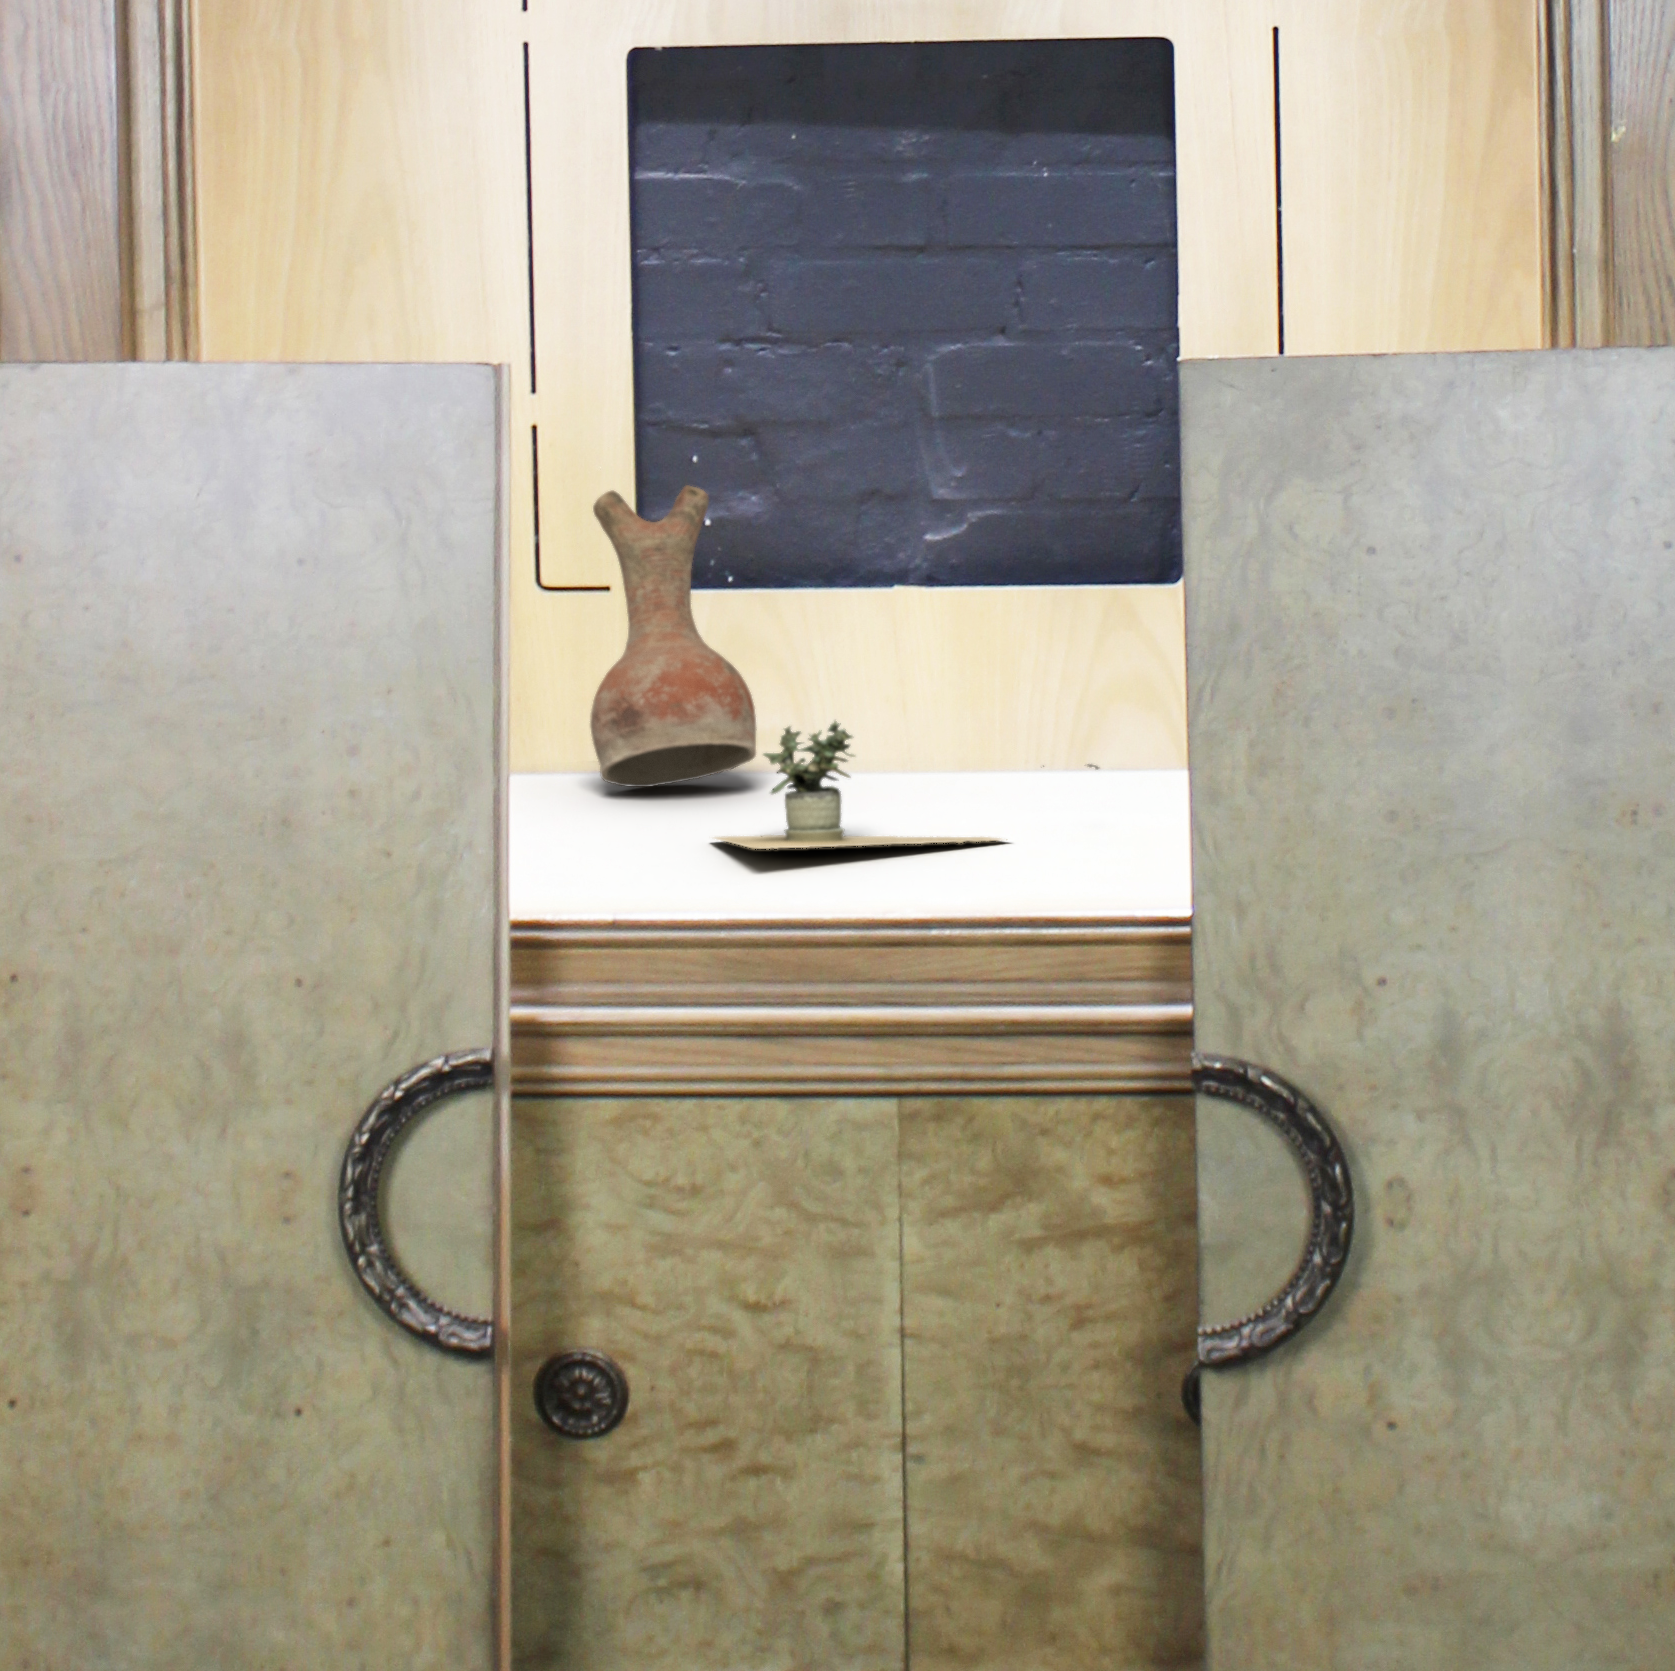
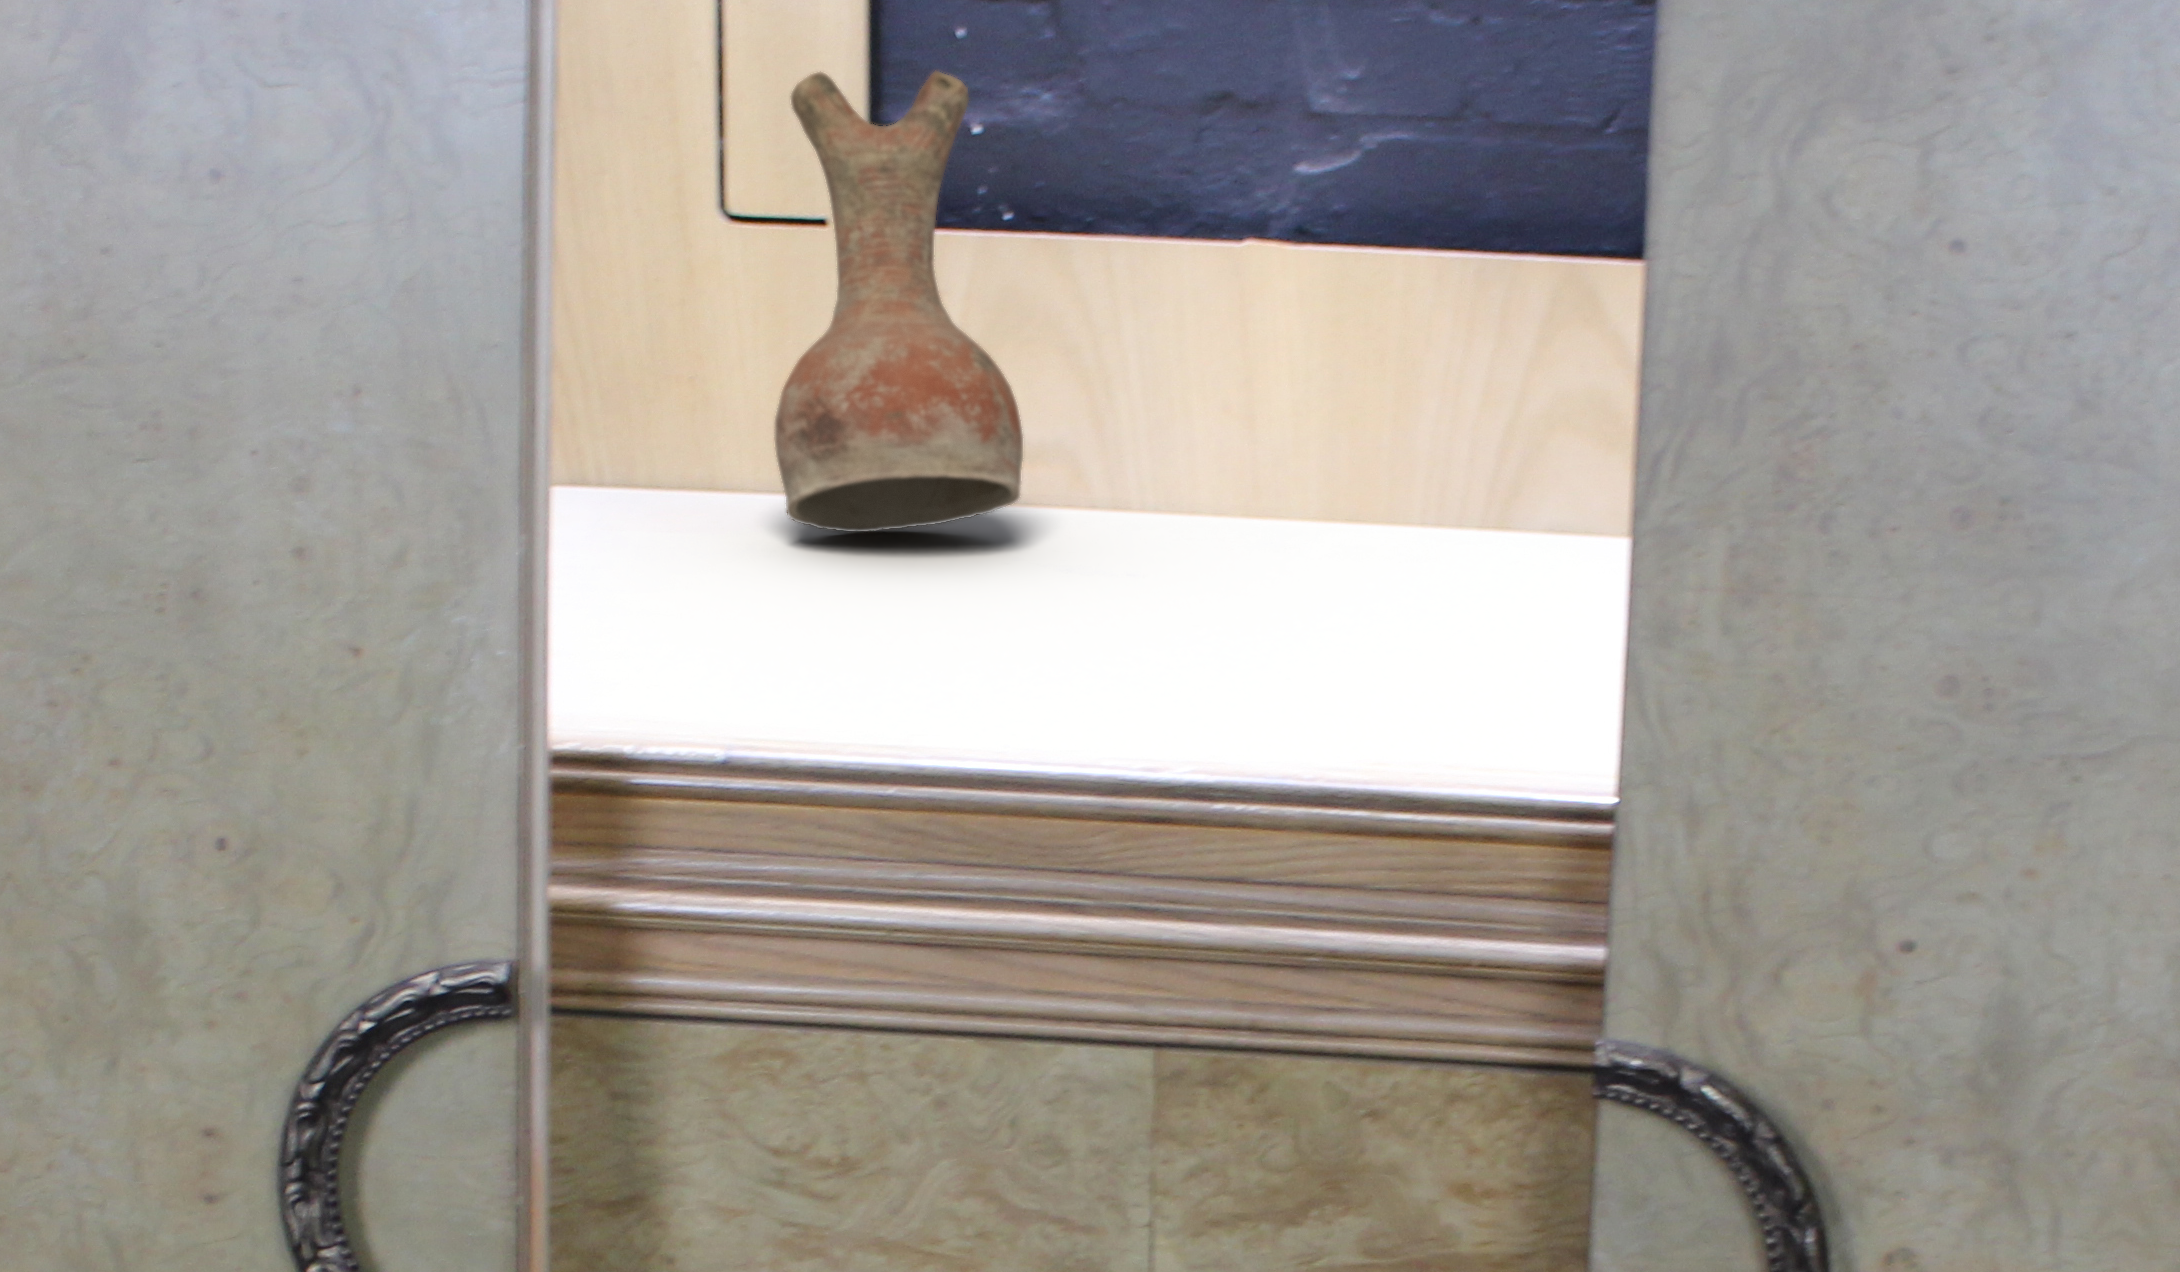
potted plant: present [716,721,1098,849] -> none [916,458,1519,660]

